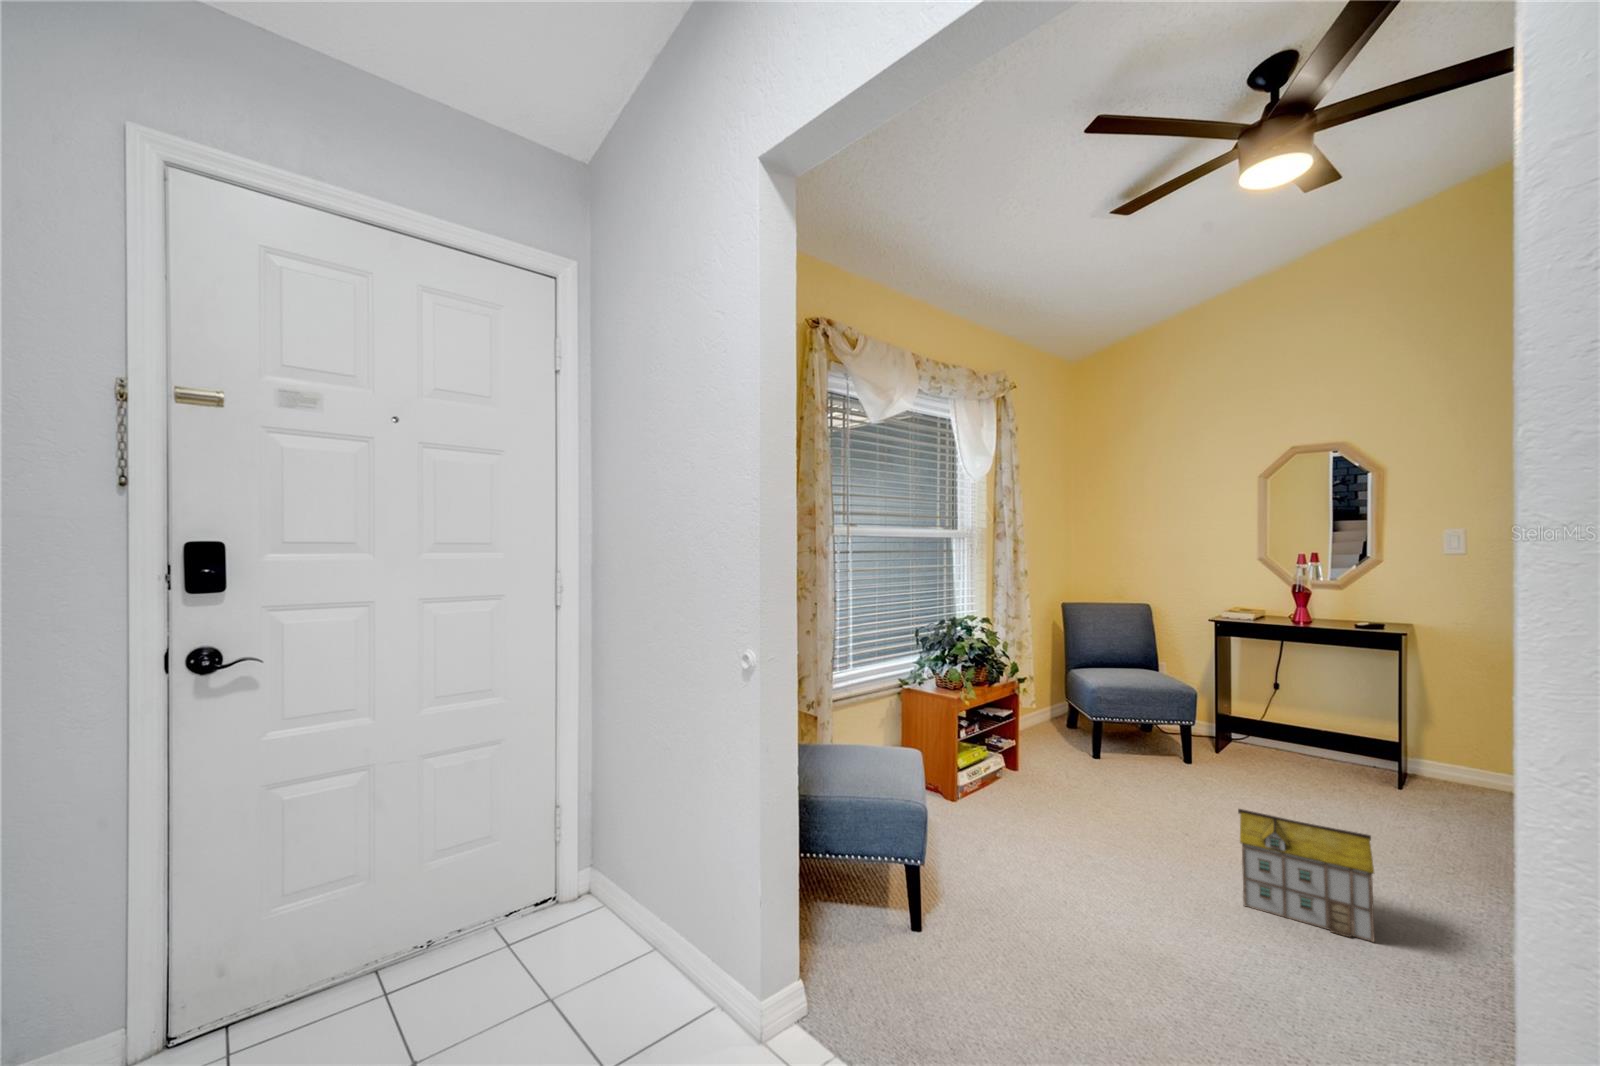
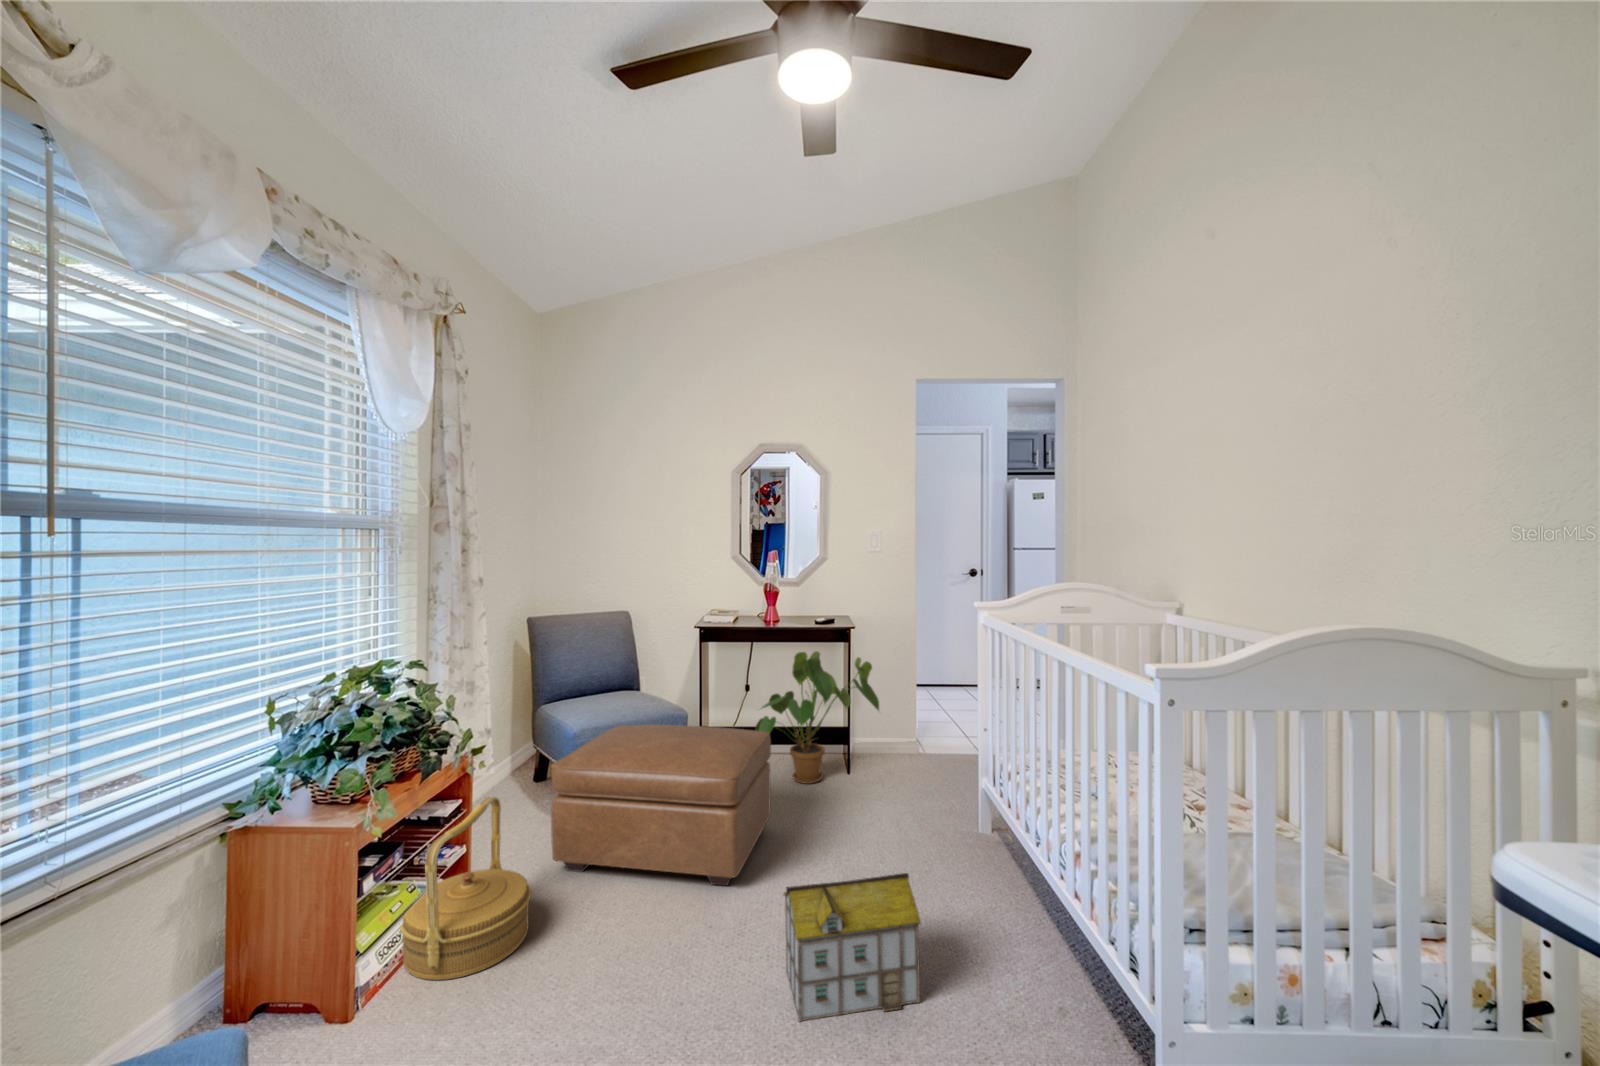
house plant: none [1275,658,1443,790] -> present [755,651,879,784]
ottoman: none [1071,689,1275,824] -> present [551,724,771,886]
woven basket: none [979,709,1055,806] -> present [400,797,531,980]

